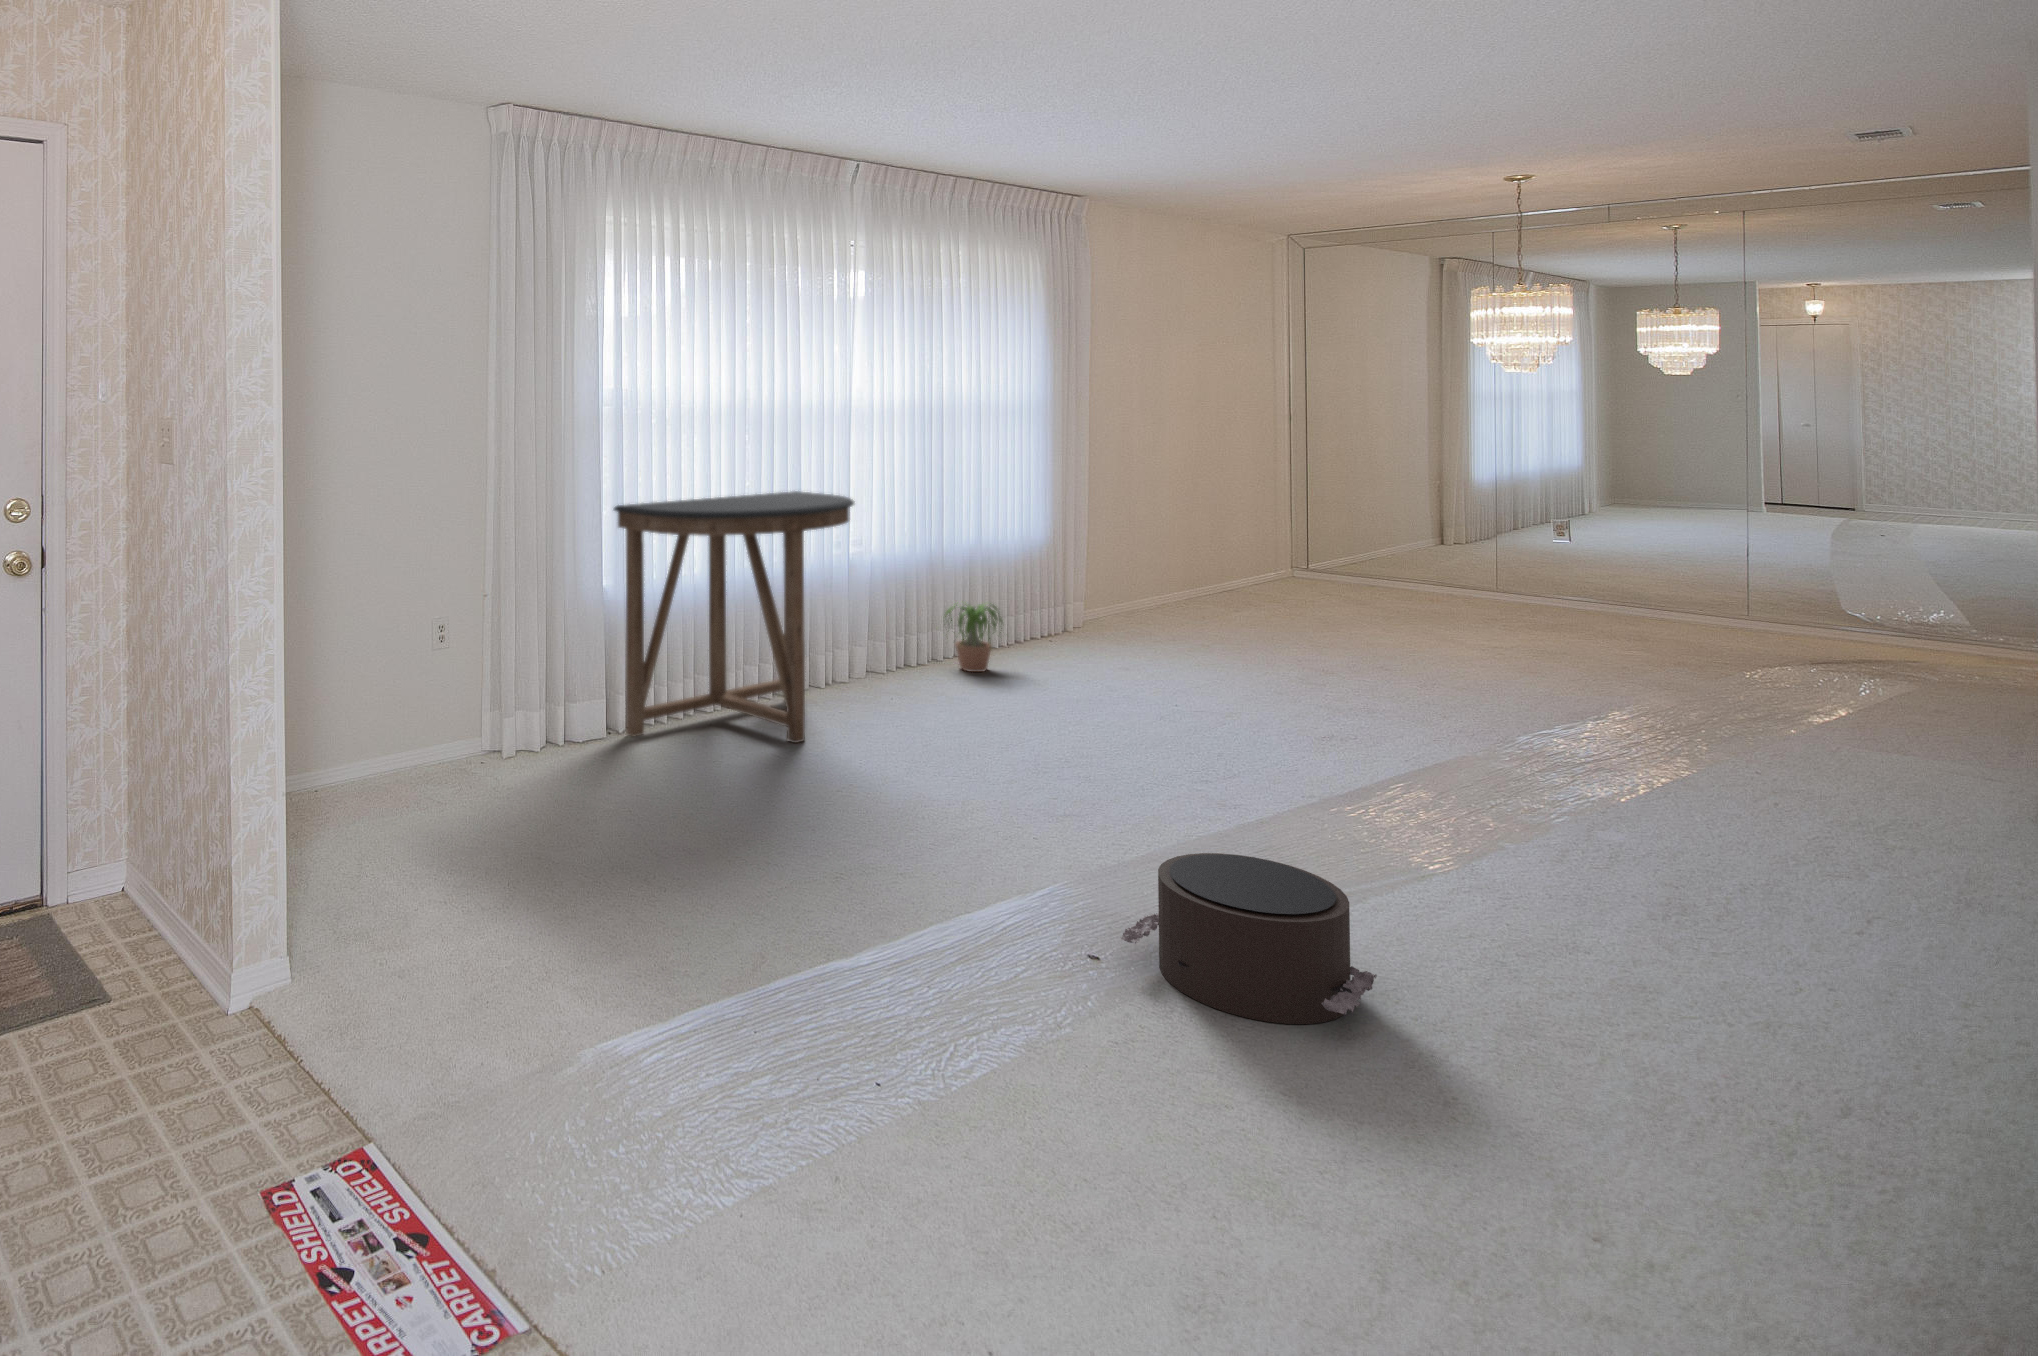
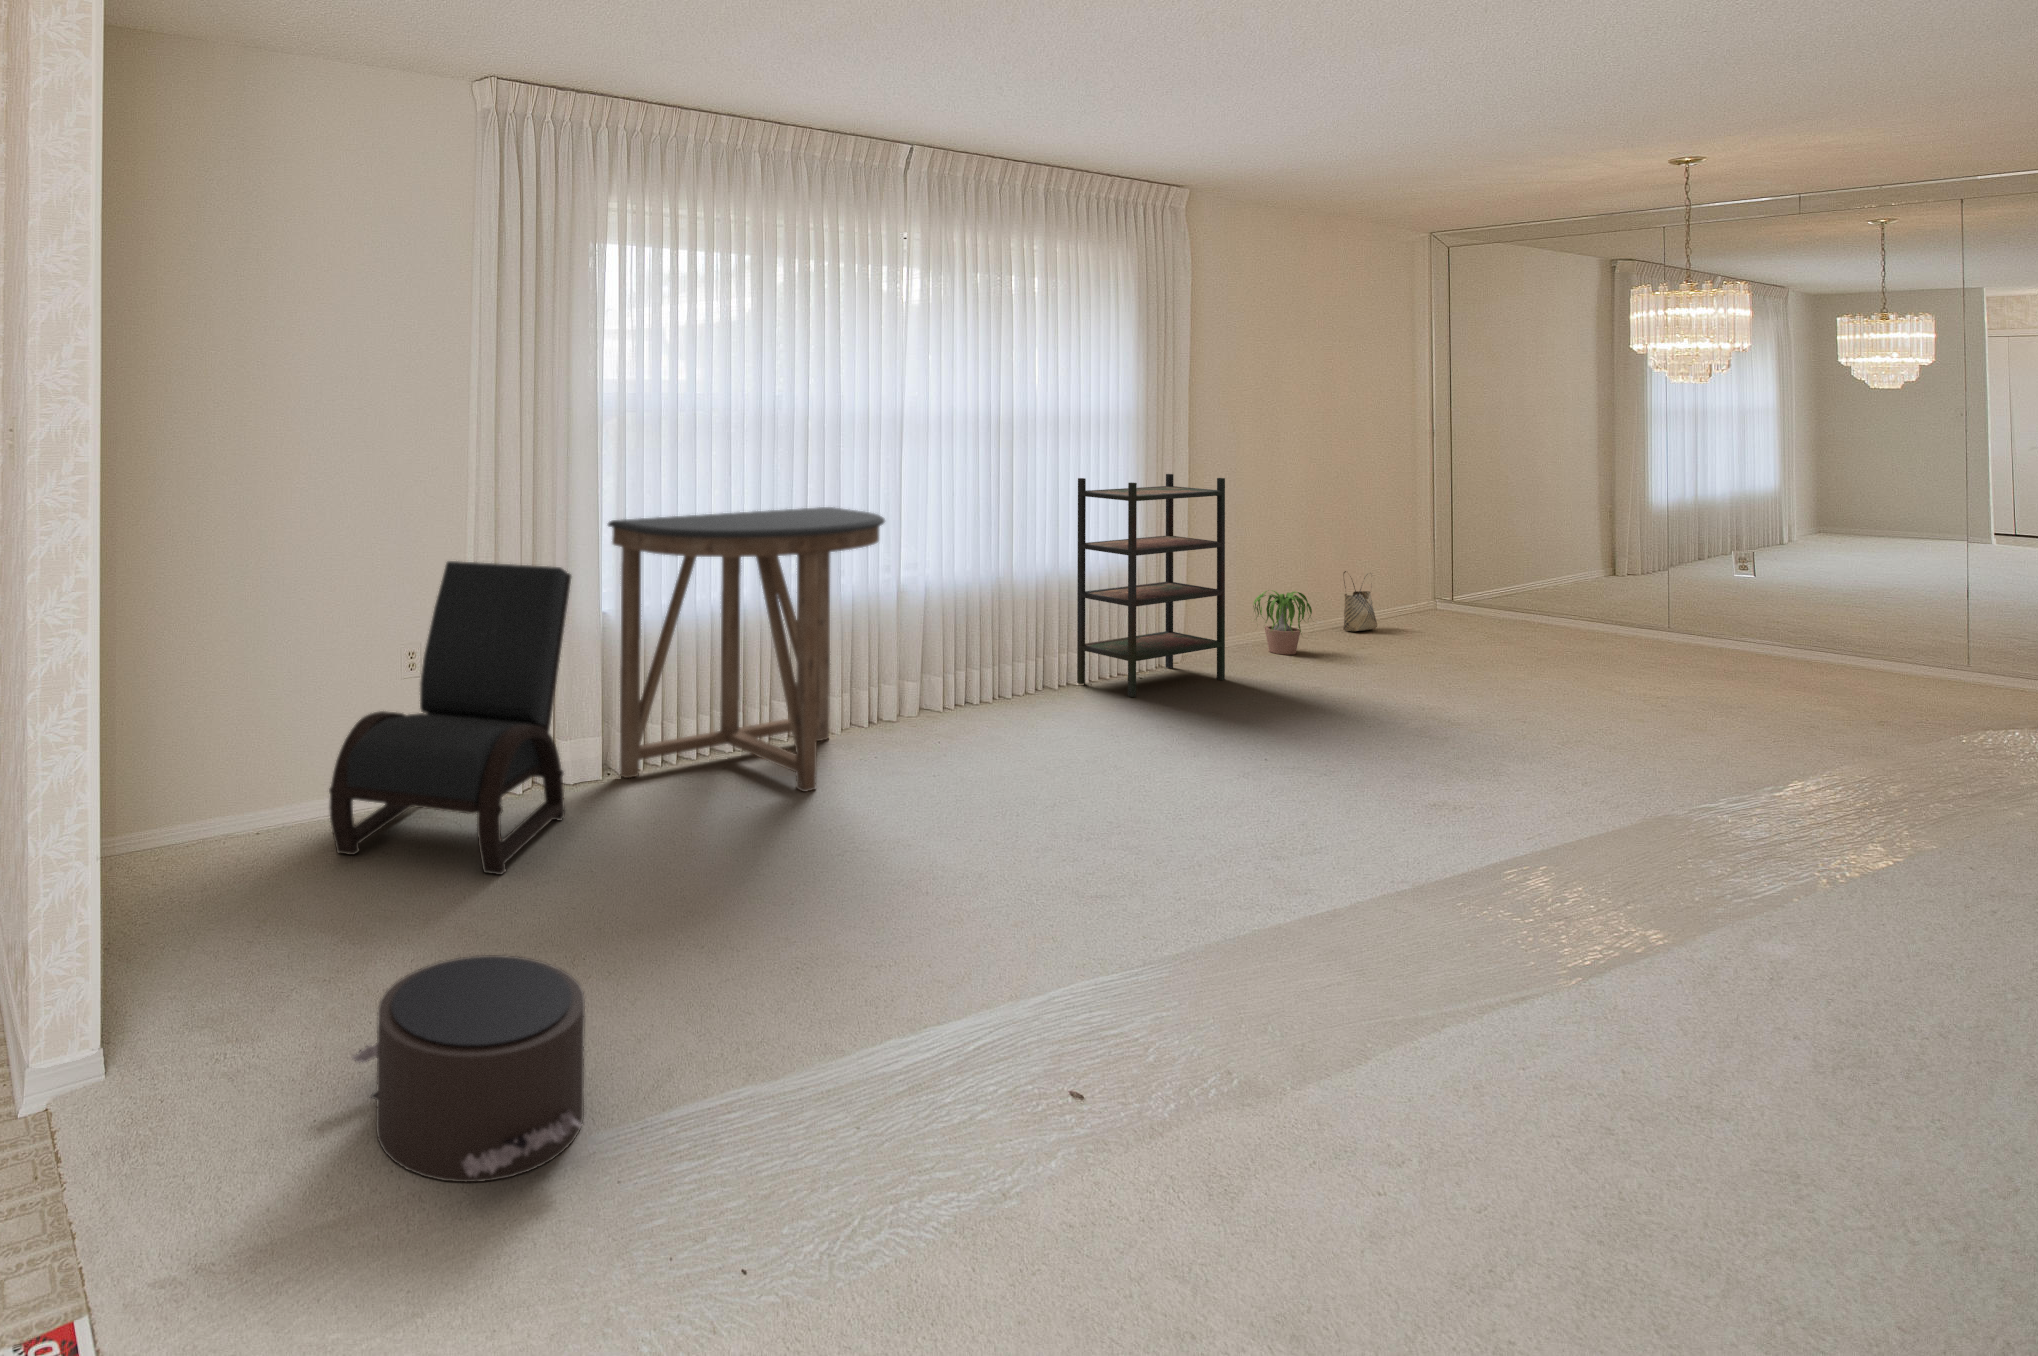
bookshelf: none [1001,458,1130,657] -> present [1077,474,1225,697]
lounge chair: none [396,544,592,818] -> present [329,561,571,875]
woven basket: none [1220,544,1251,598] -> present [1343,571,1377,631]
potted plant: present [945,604,1002,672] -> present [1253,590,1312,655]
pouf: present [1120,853,1377,1024] -> present [352,955,585,1182]

